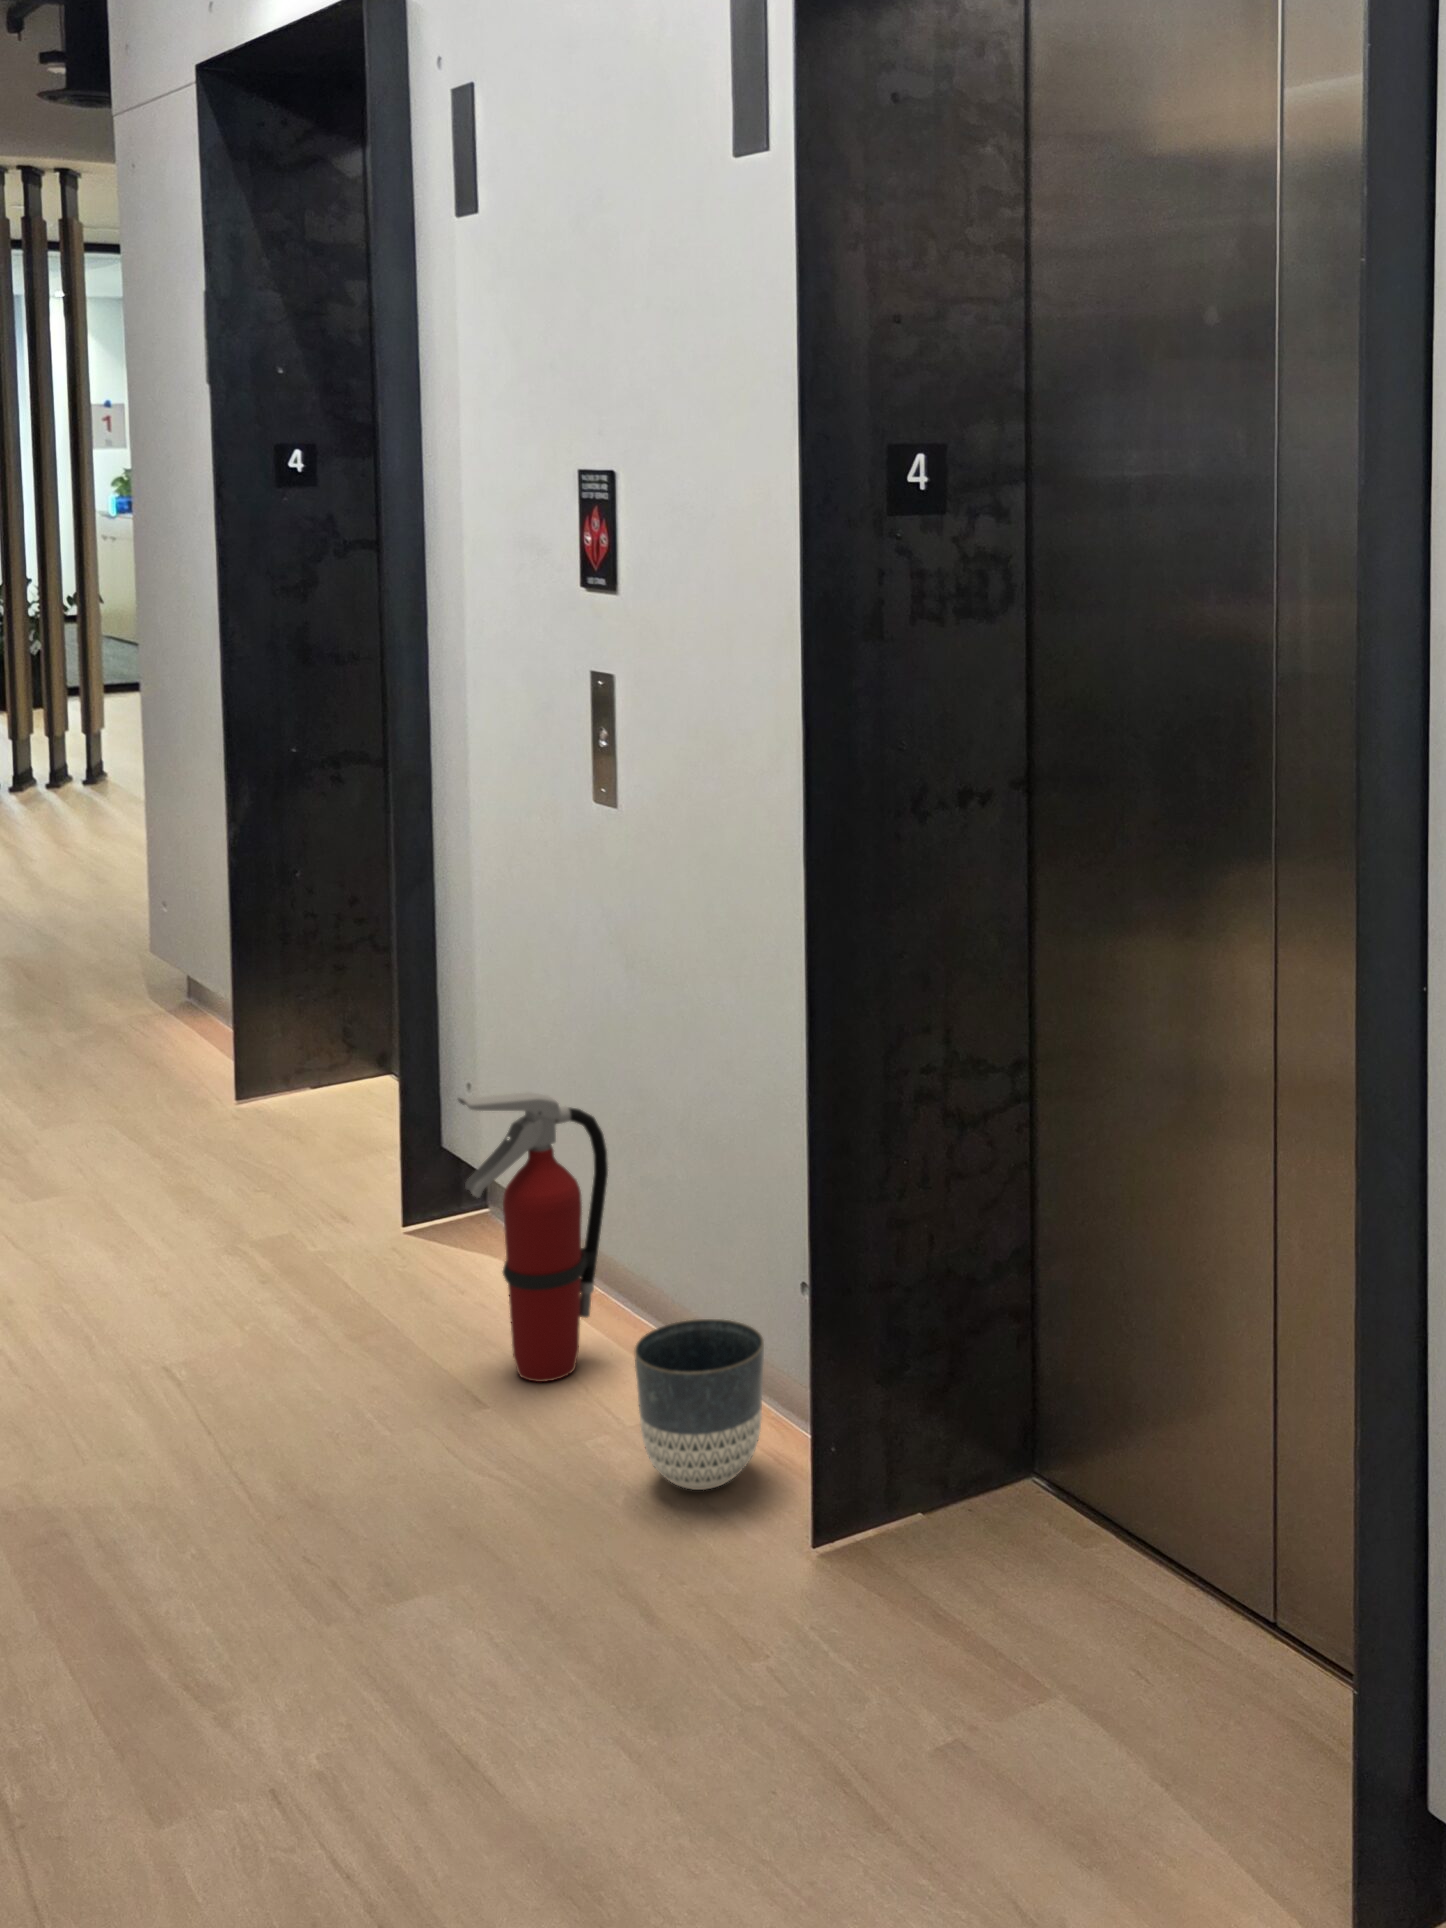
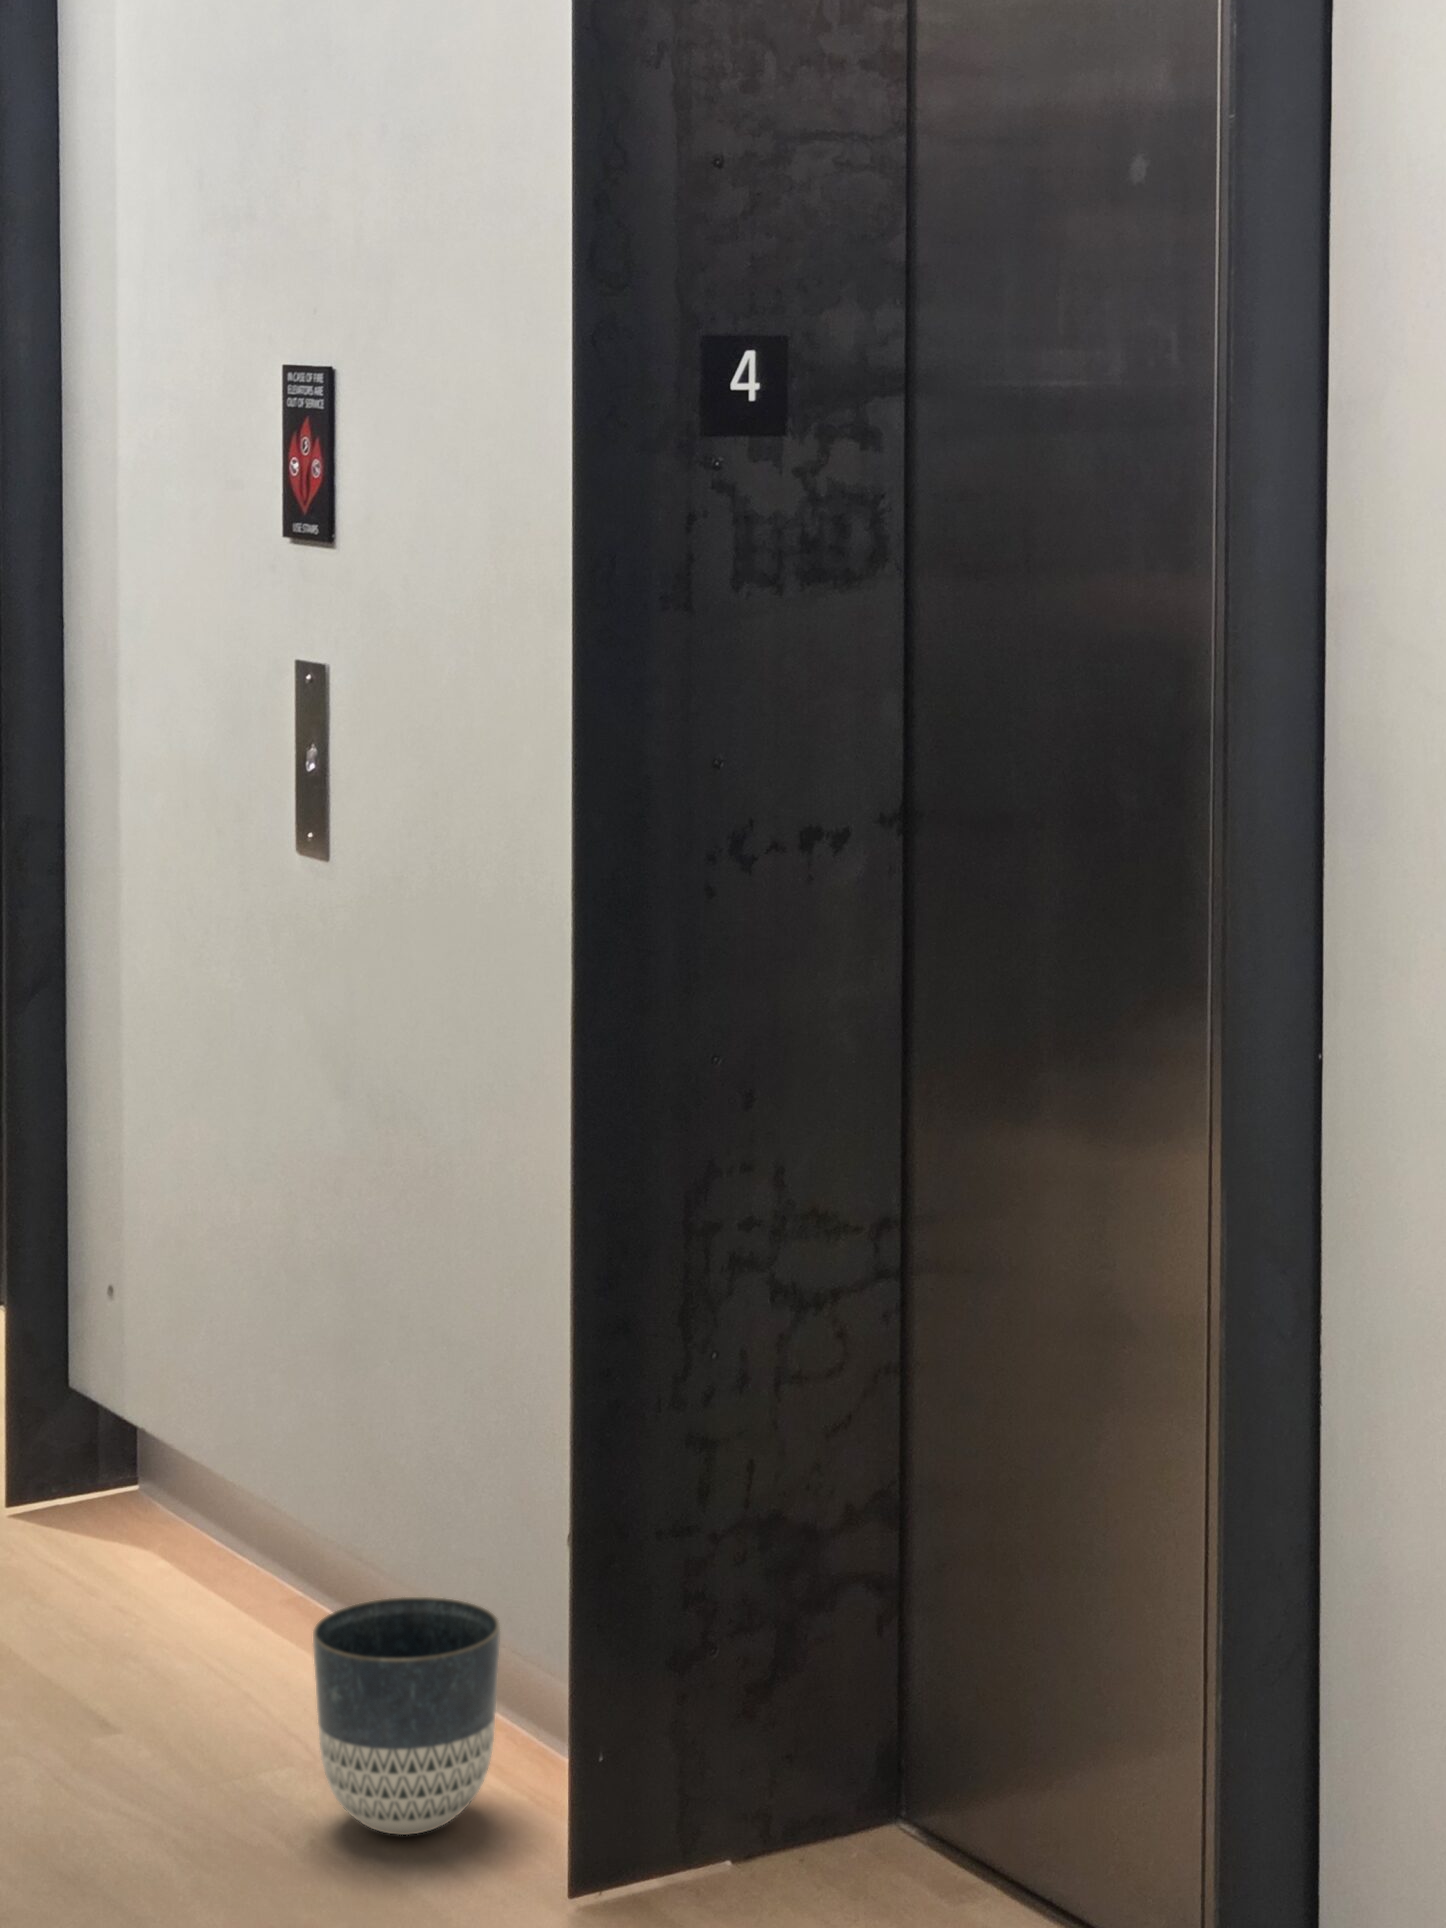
fire extinguisher: present [458,1092,608,1382] -> none [79,1275,299,1699]

